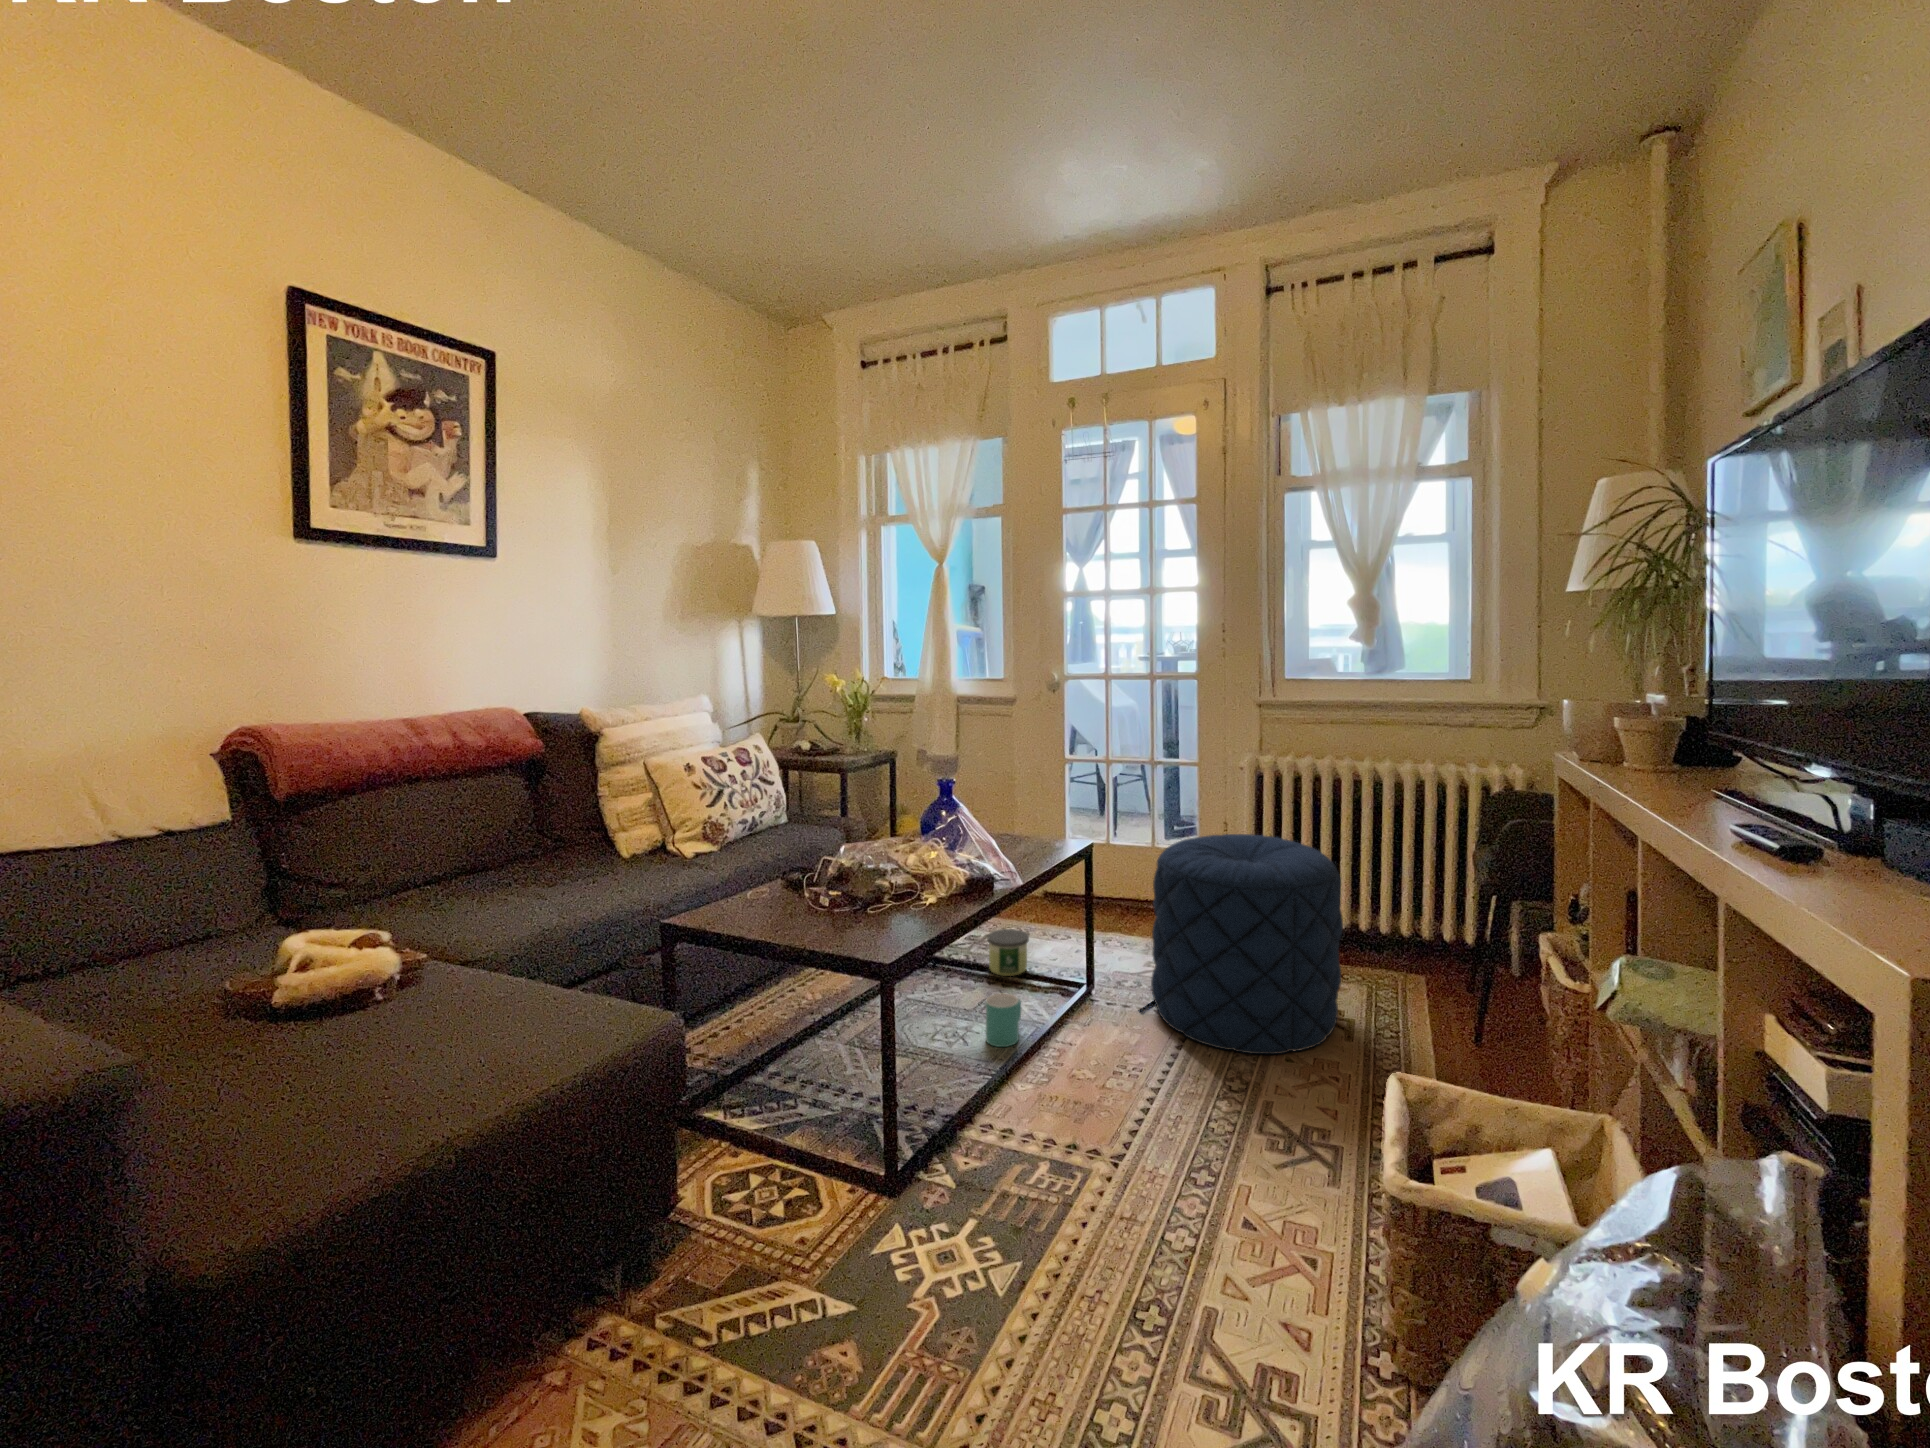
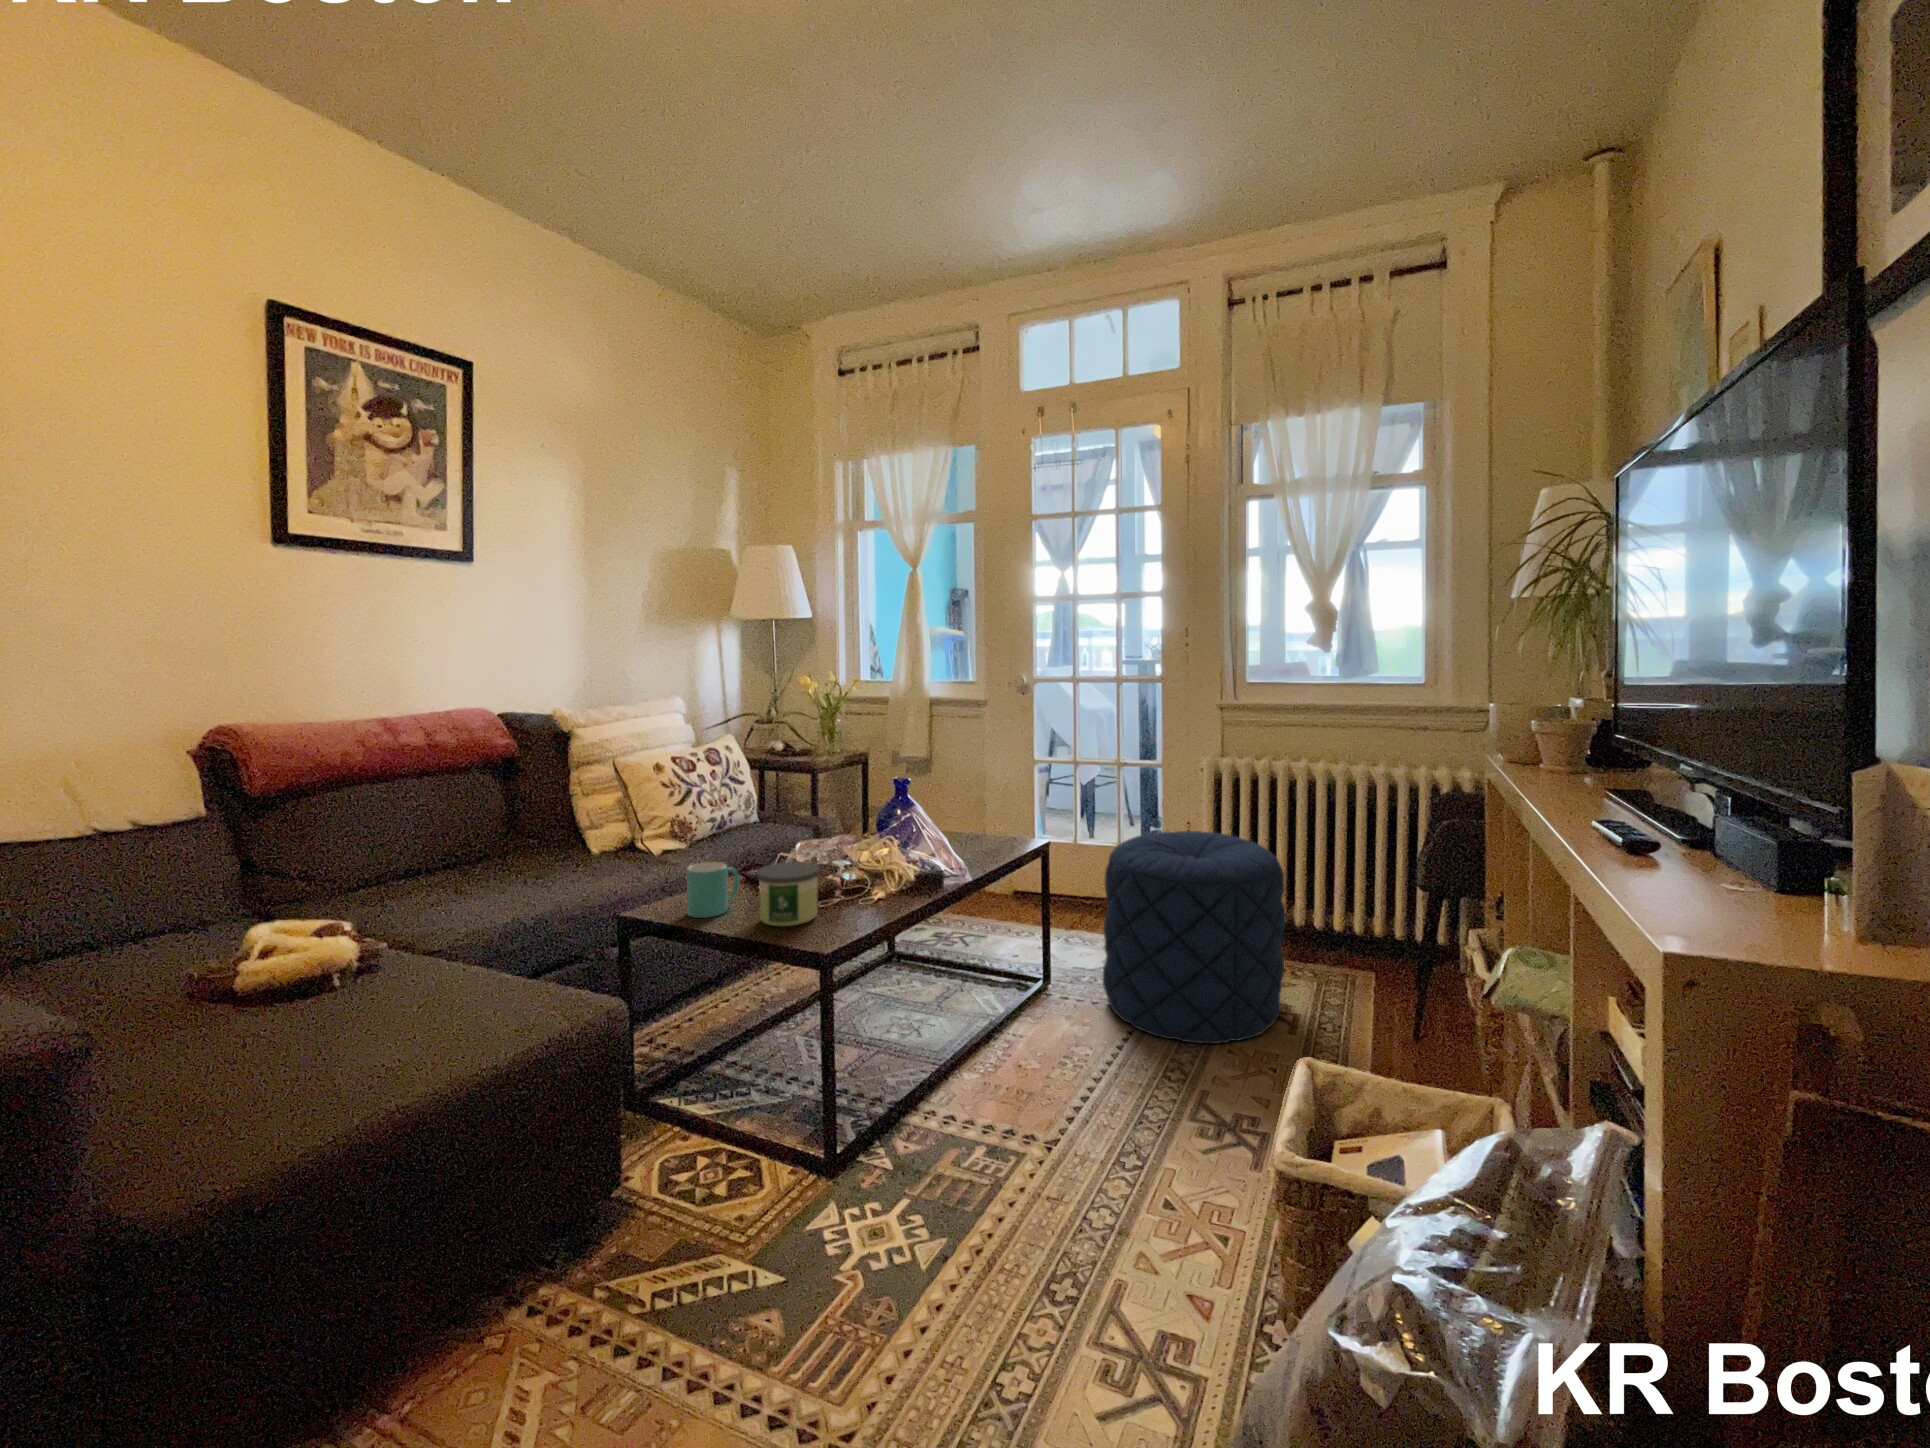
candle: present [987,929,1029,976] -> present [757,862,820,926]
mug: present [986,994,1021,1047] -> present [687,862,739,918]

